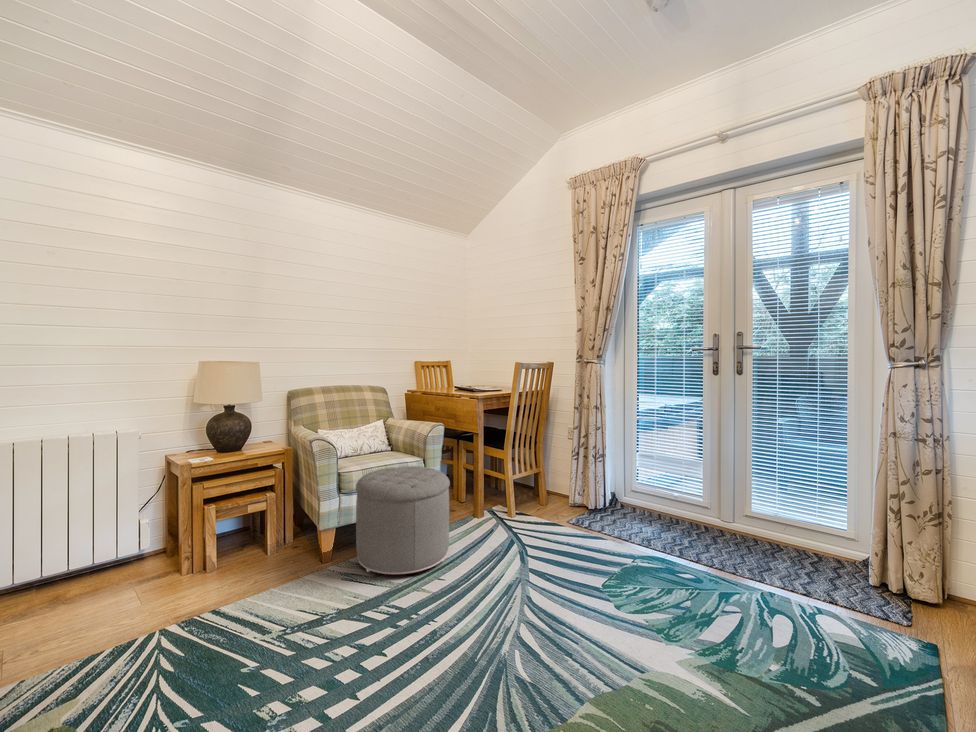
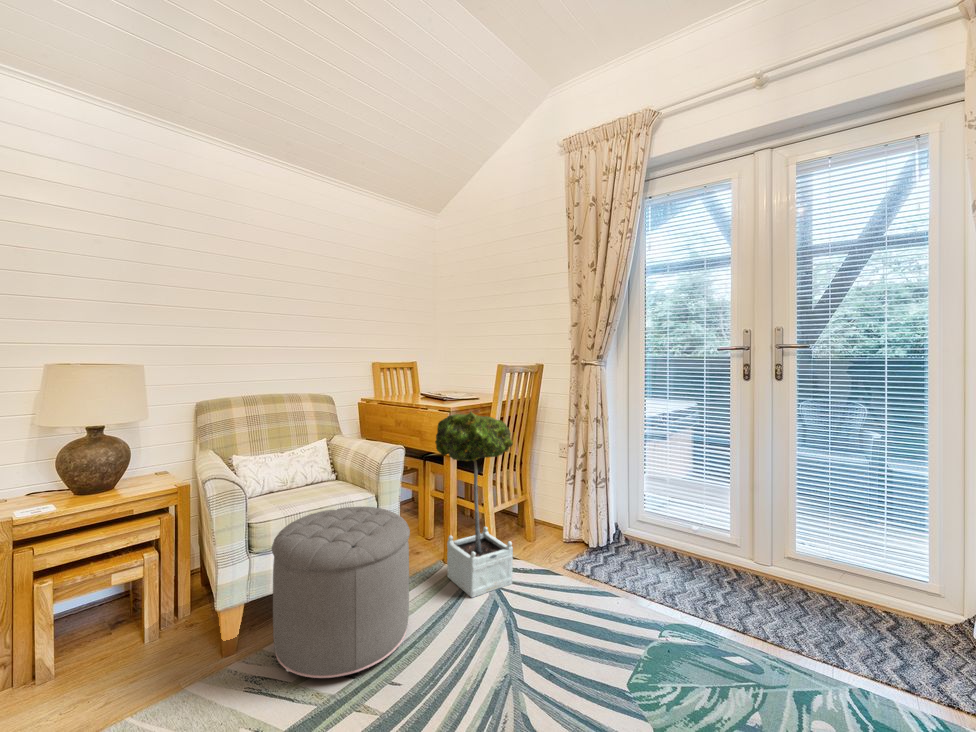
potted tree: none [467,397,527,538] -> present [435,411,513,597]

